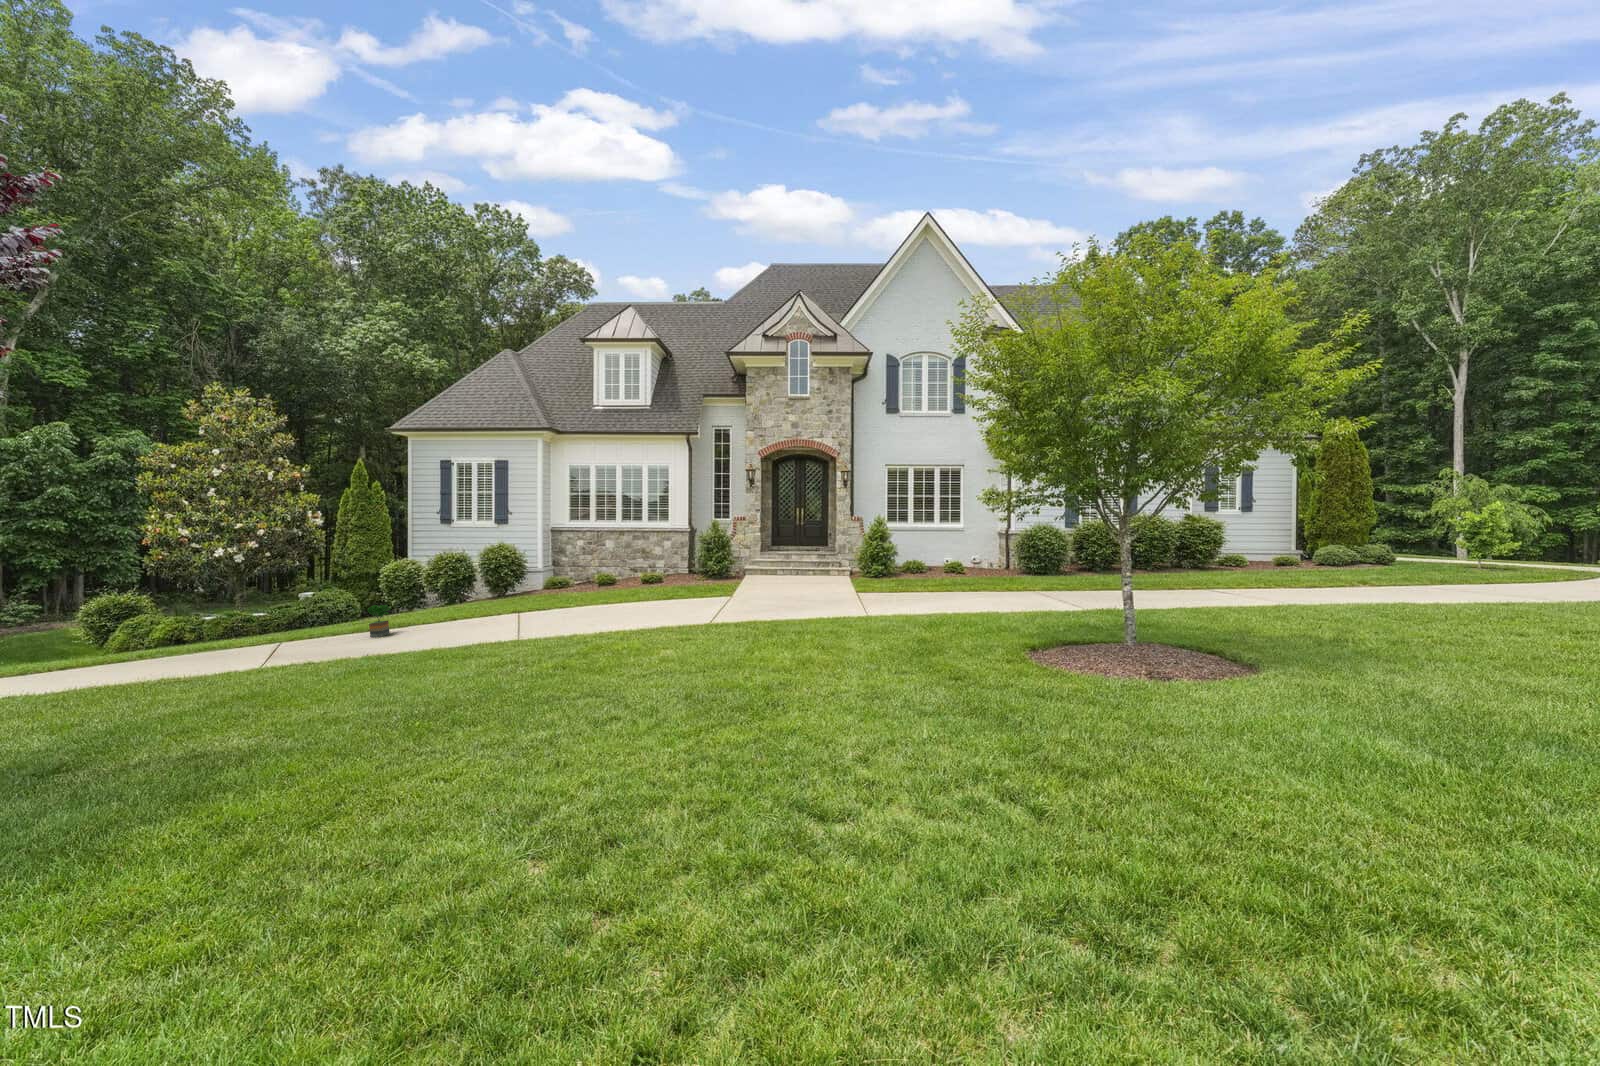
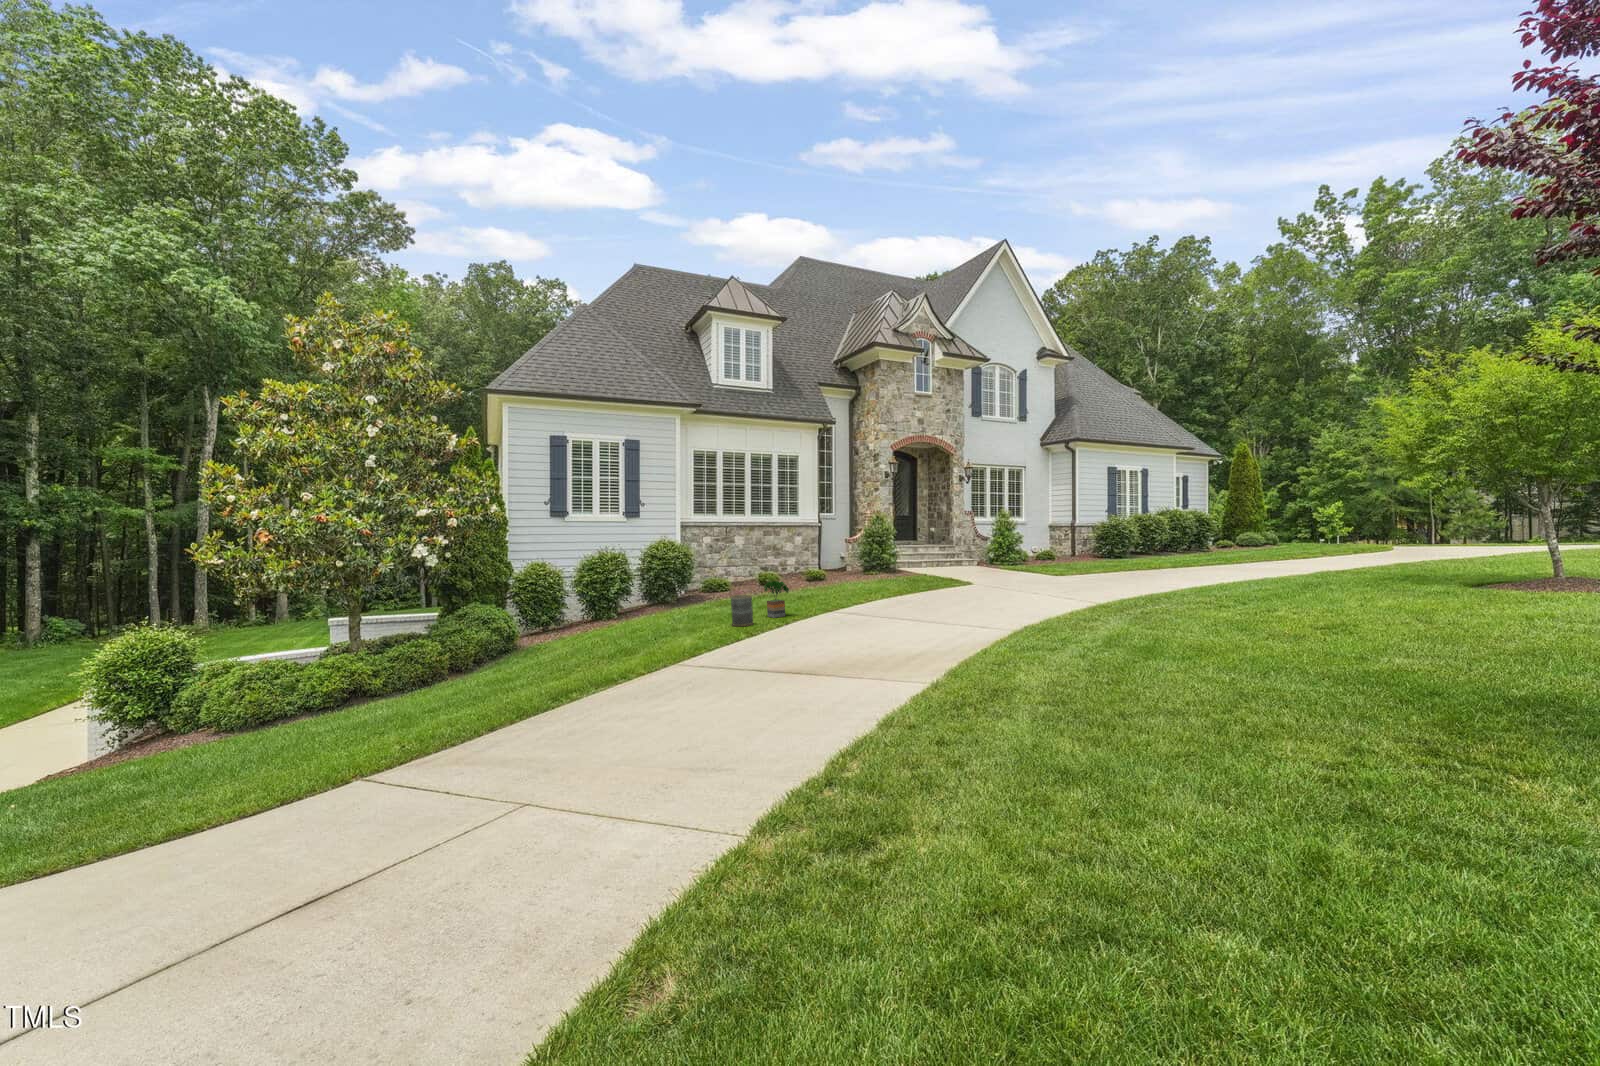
basket: none [314,607,338,645] -> present [731,595,753,626]

